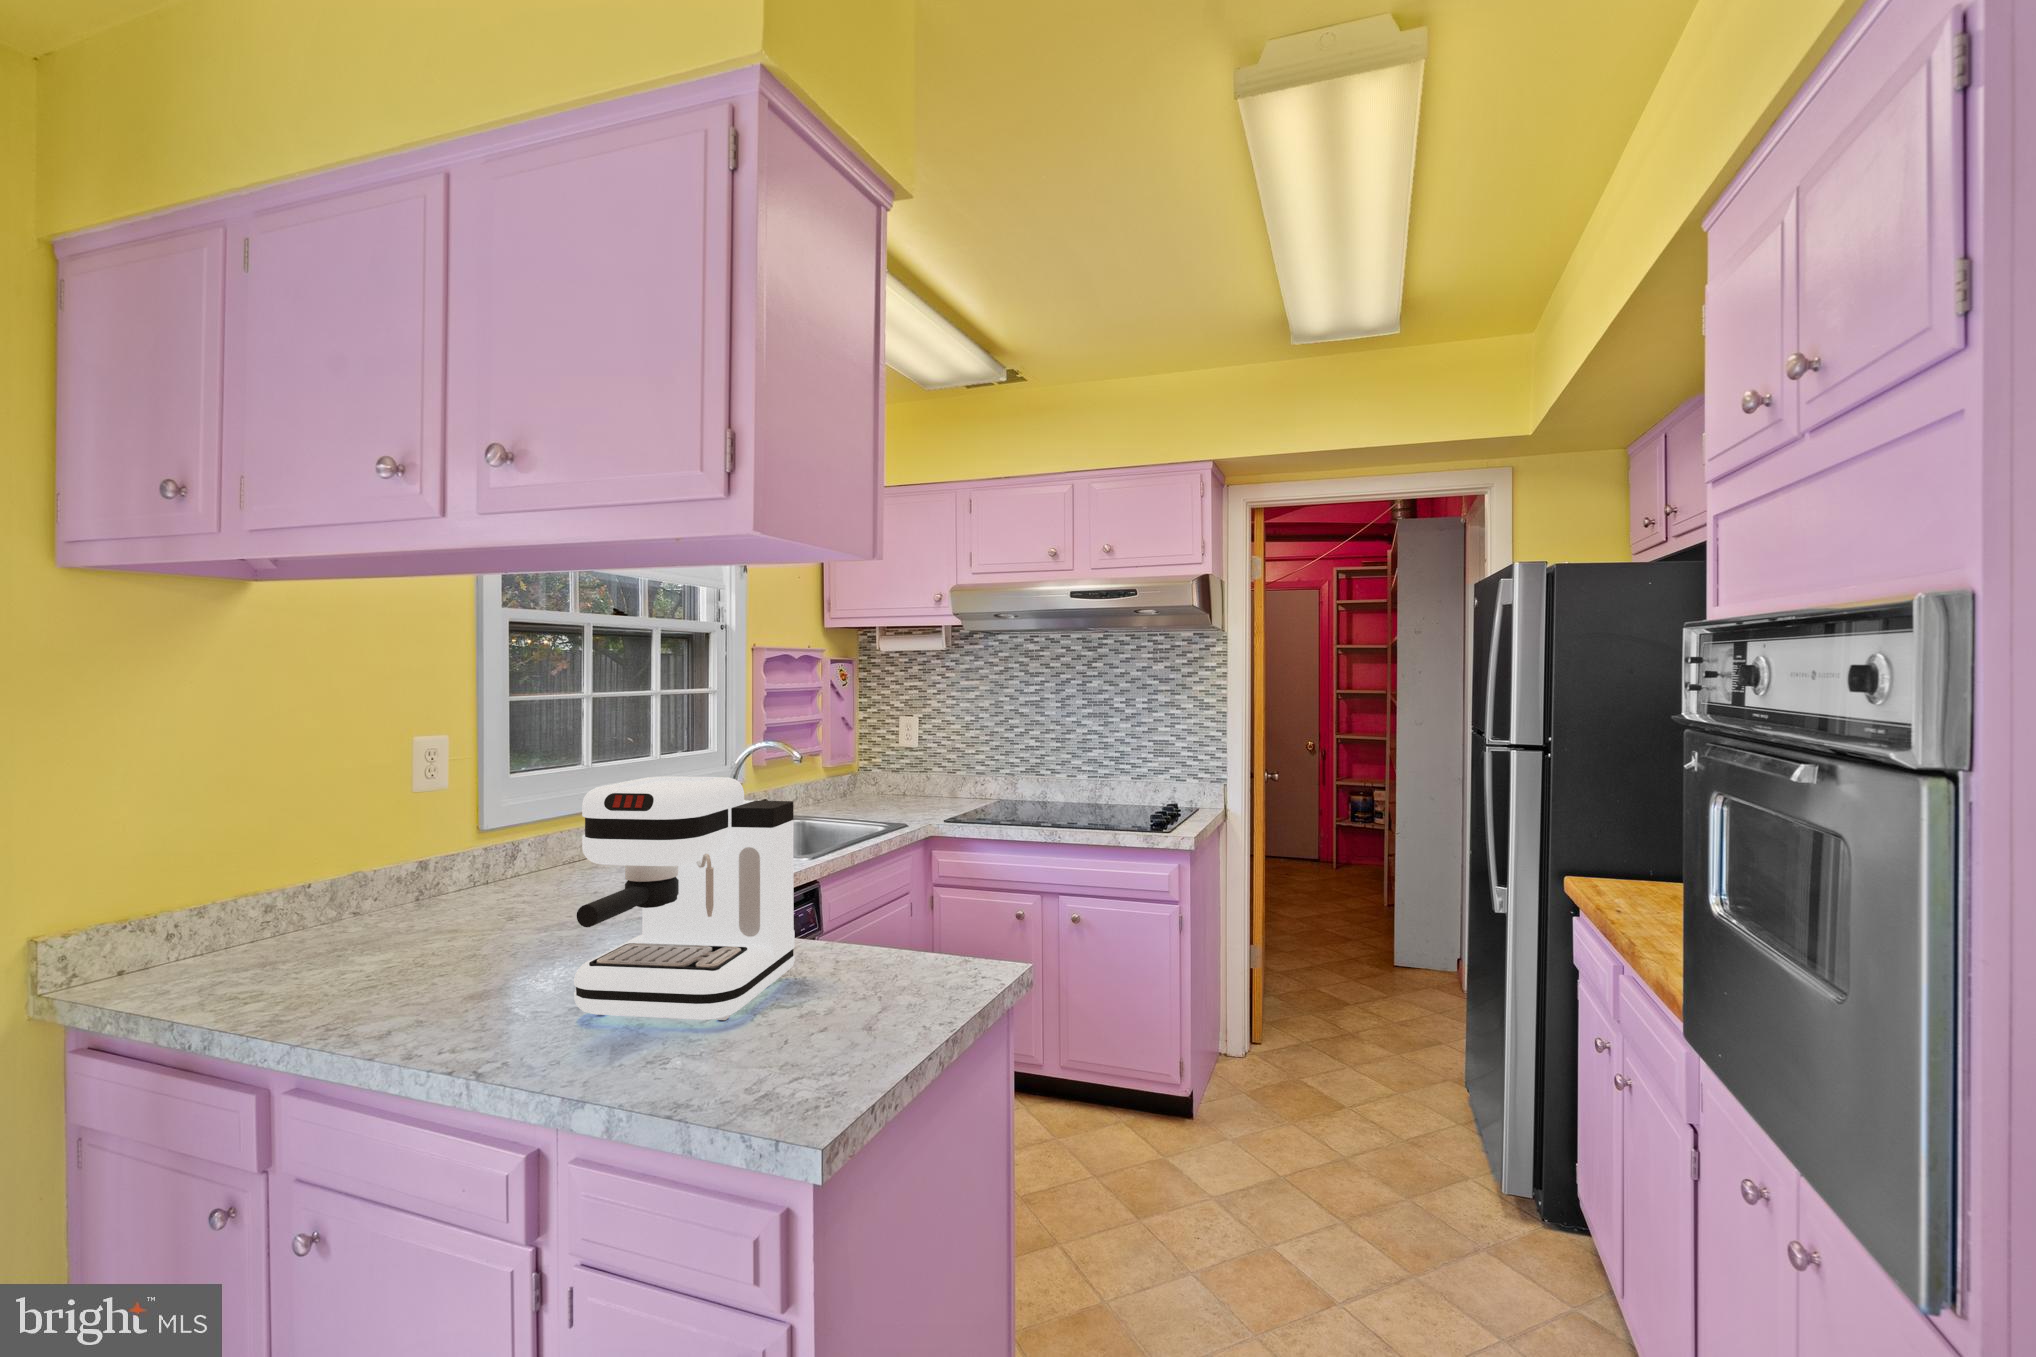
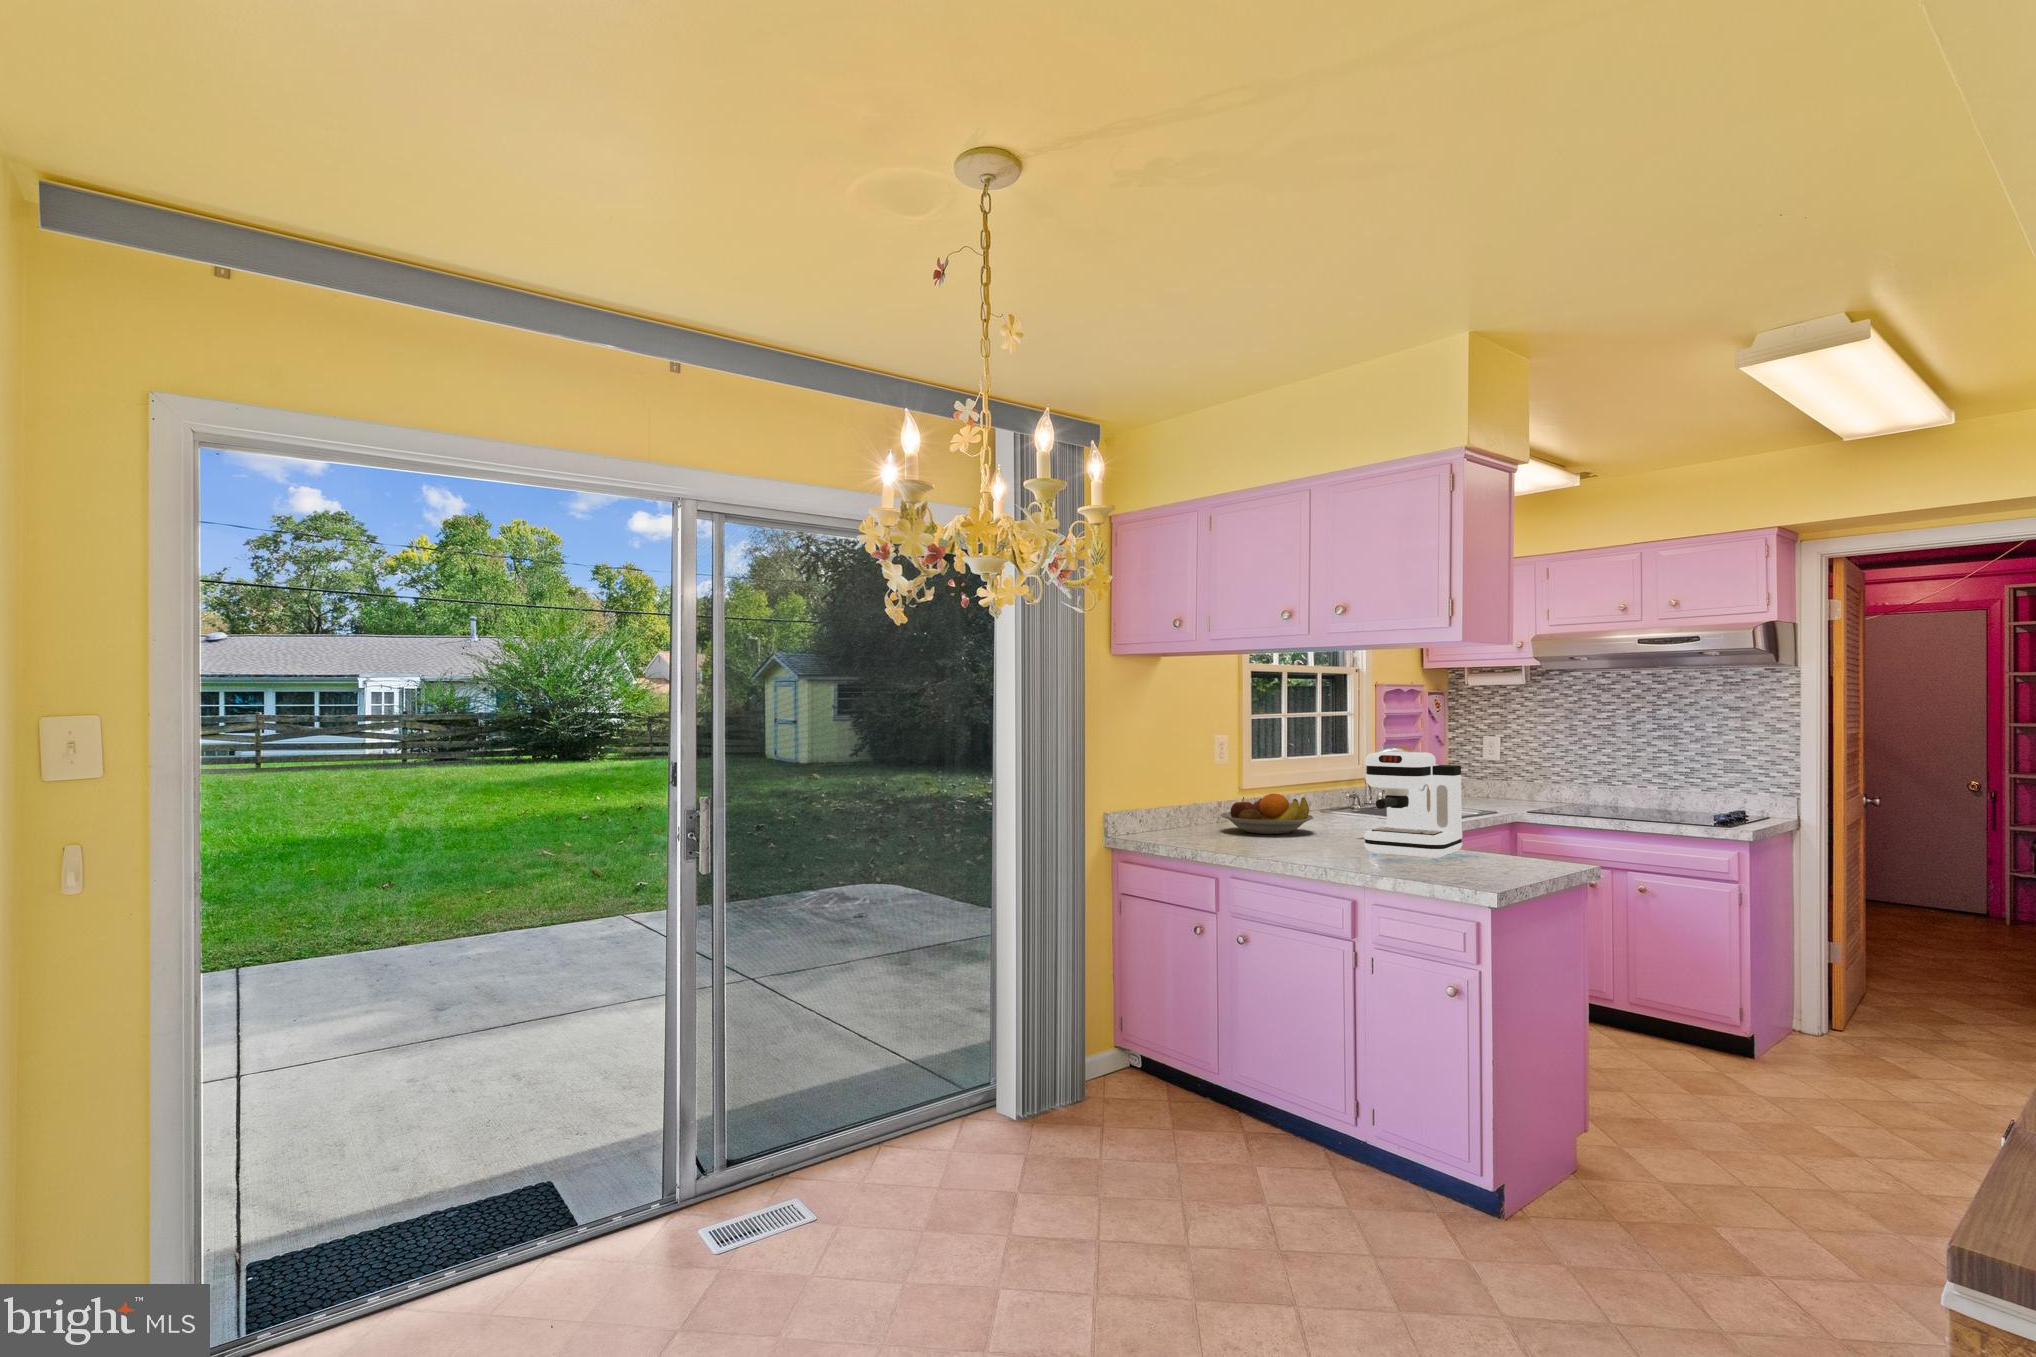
fruit bowl: none [344,858,555,944] -> present [1221,794,1314,834]

